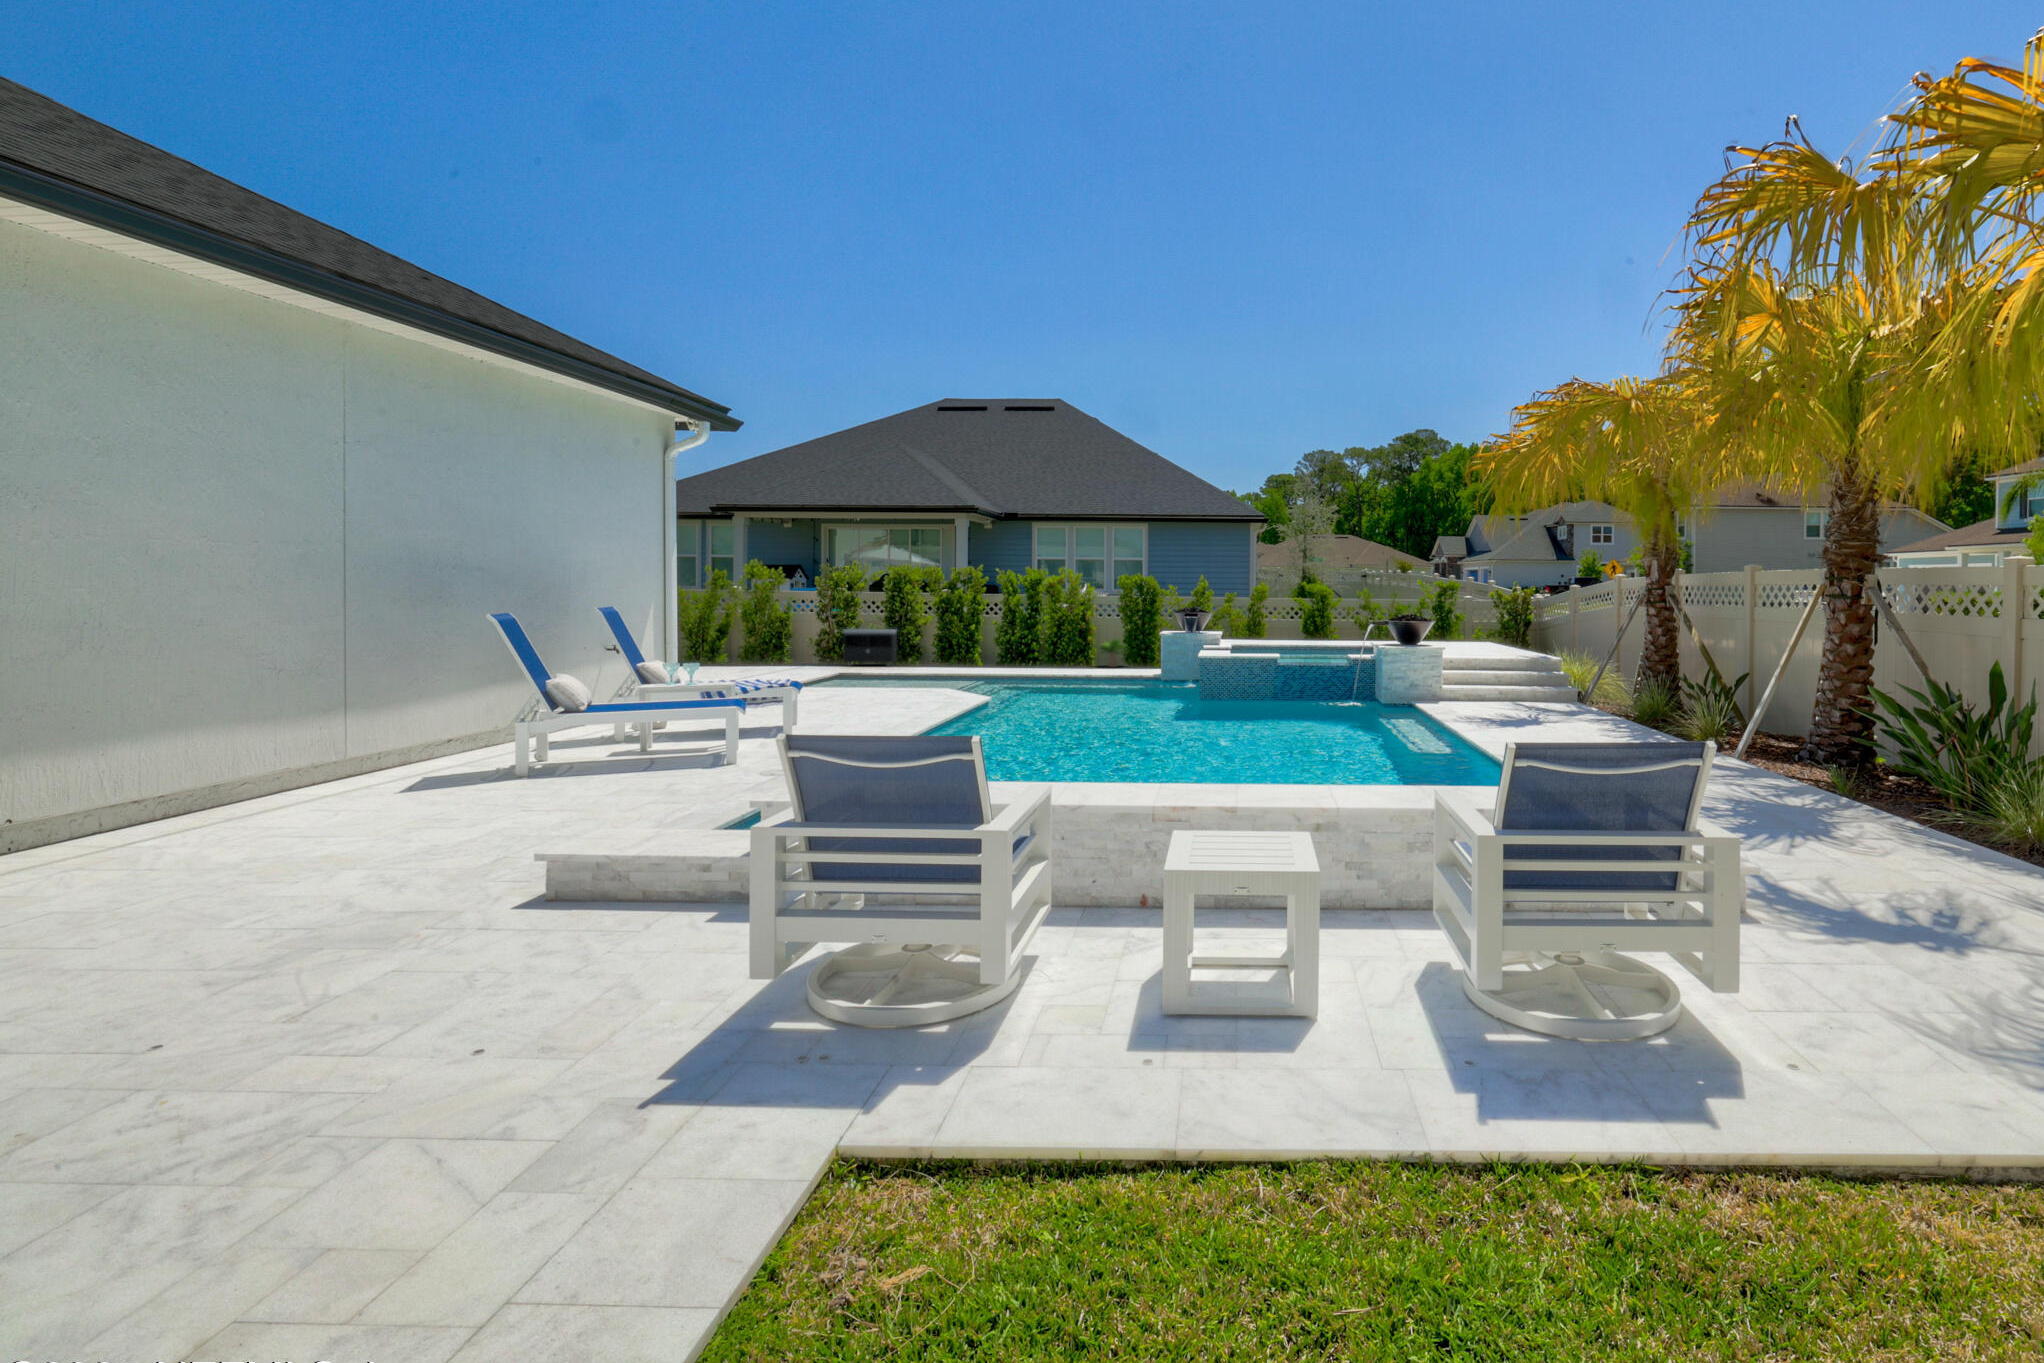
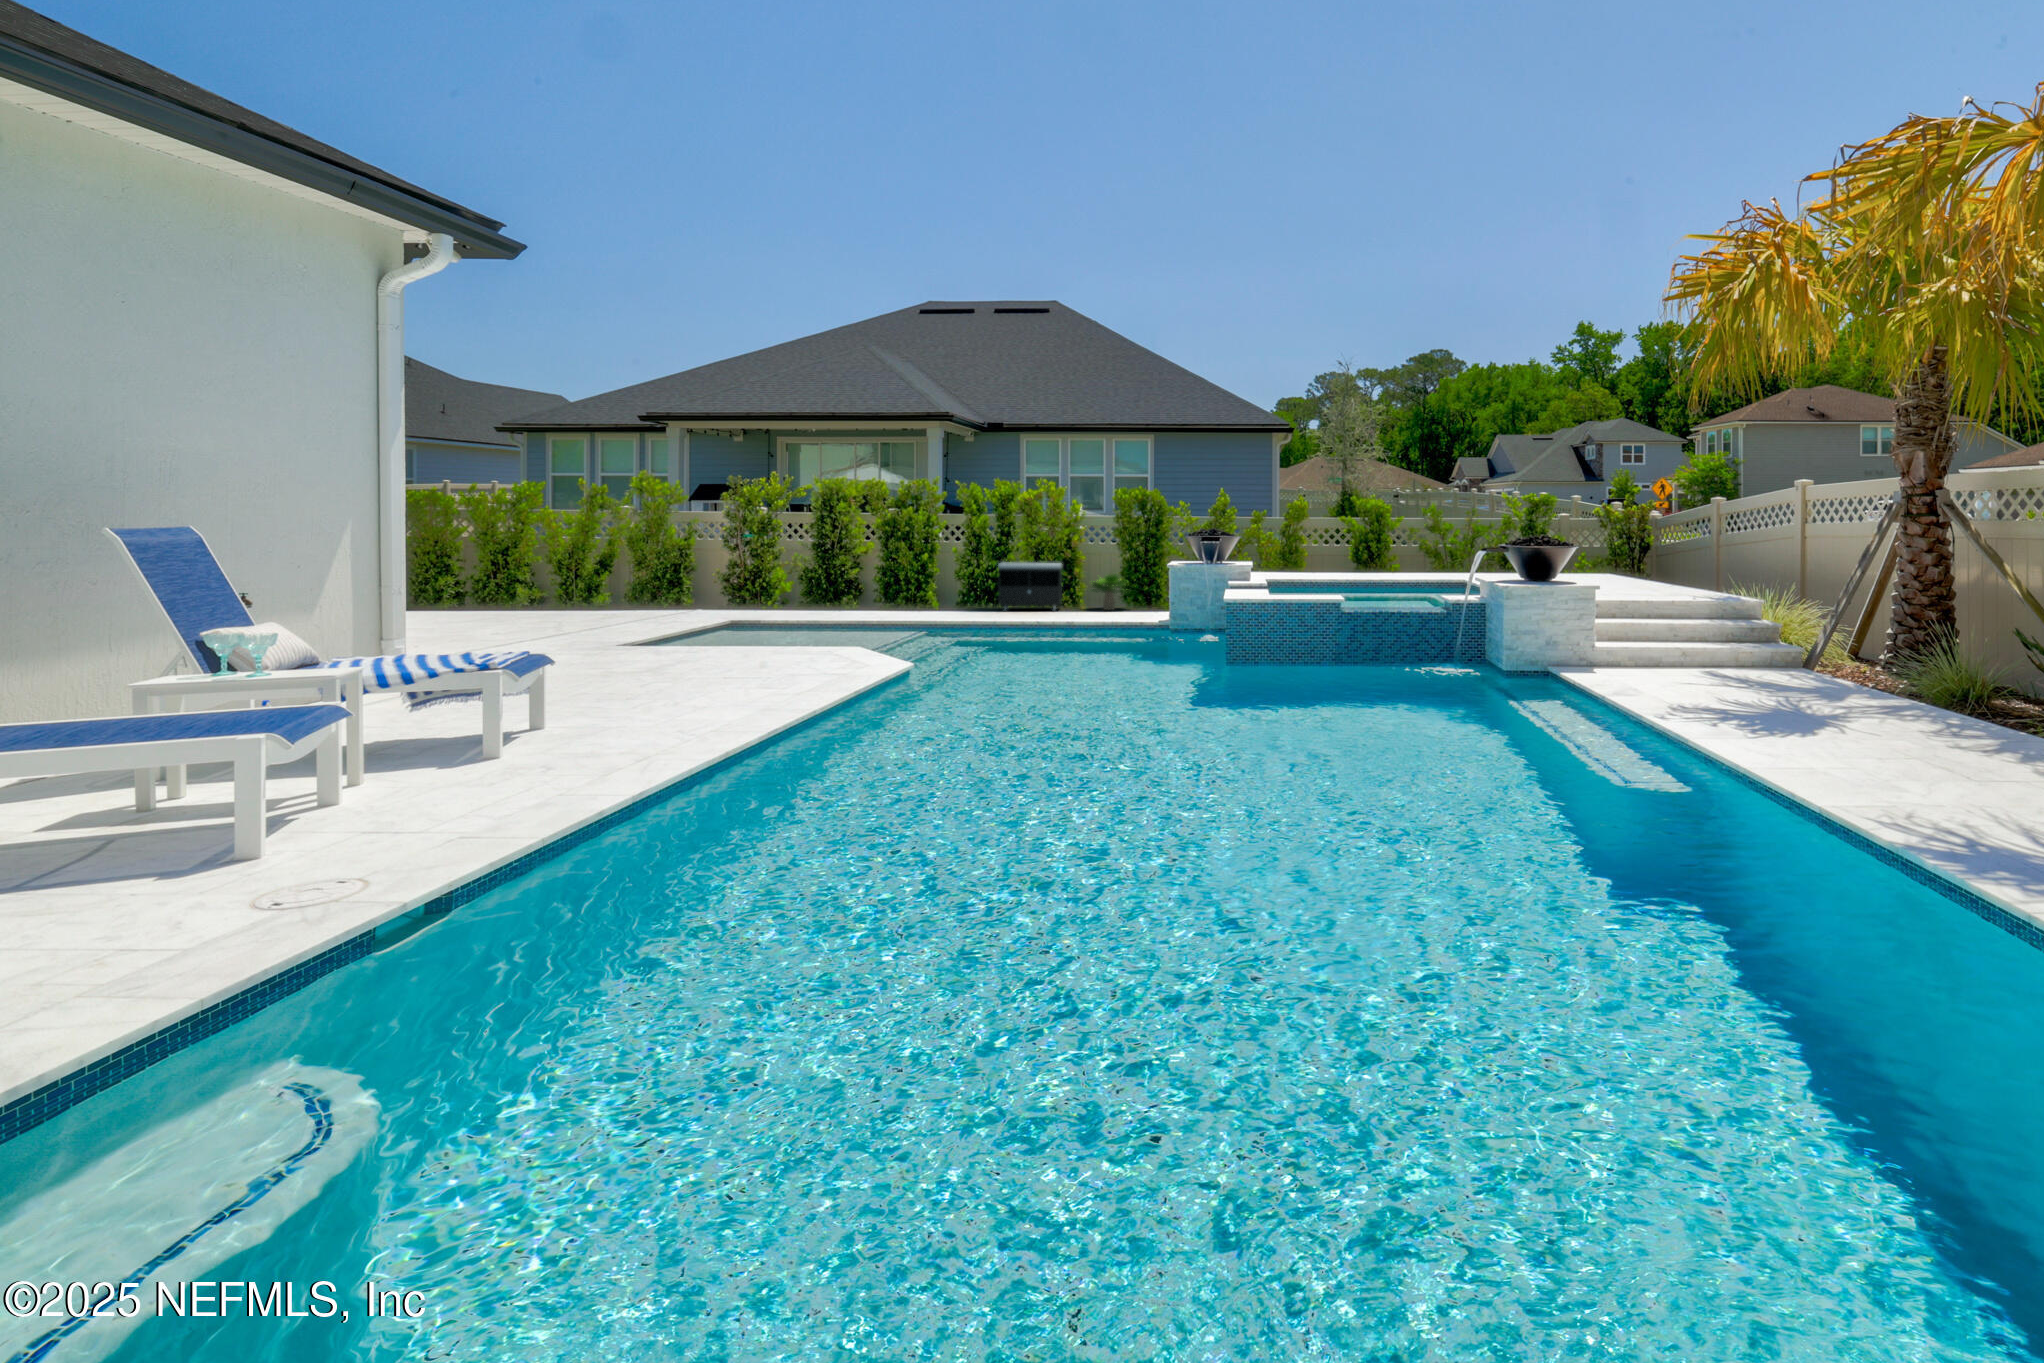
storage bench: present [843,629,897,665] -> present [998,562,1062,610]

